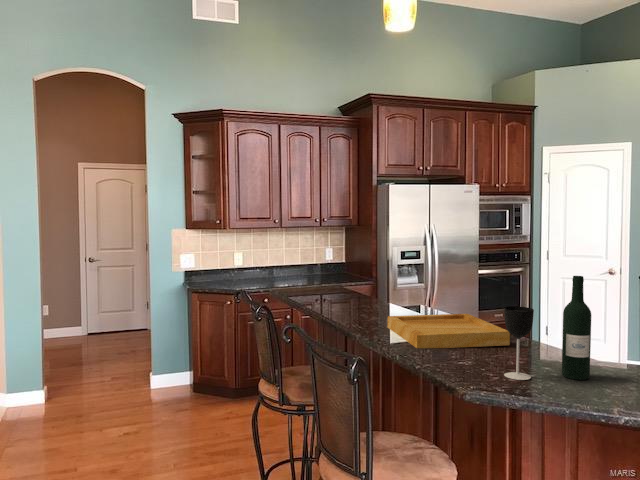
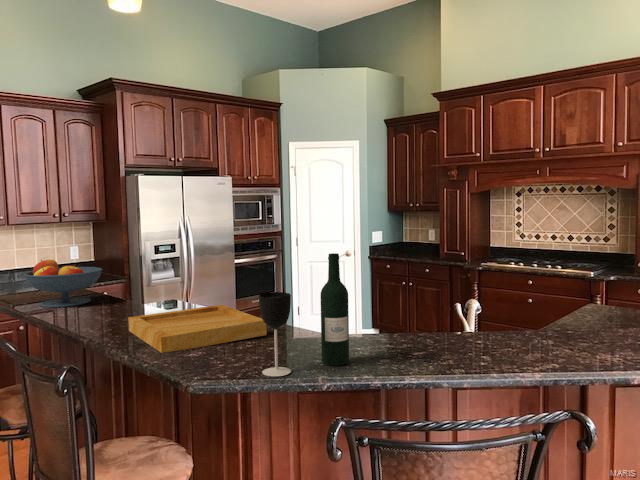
fruit bowl: none [303,261,362,302] -> present [24,260,102,307]

